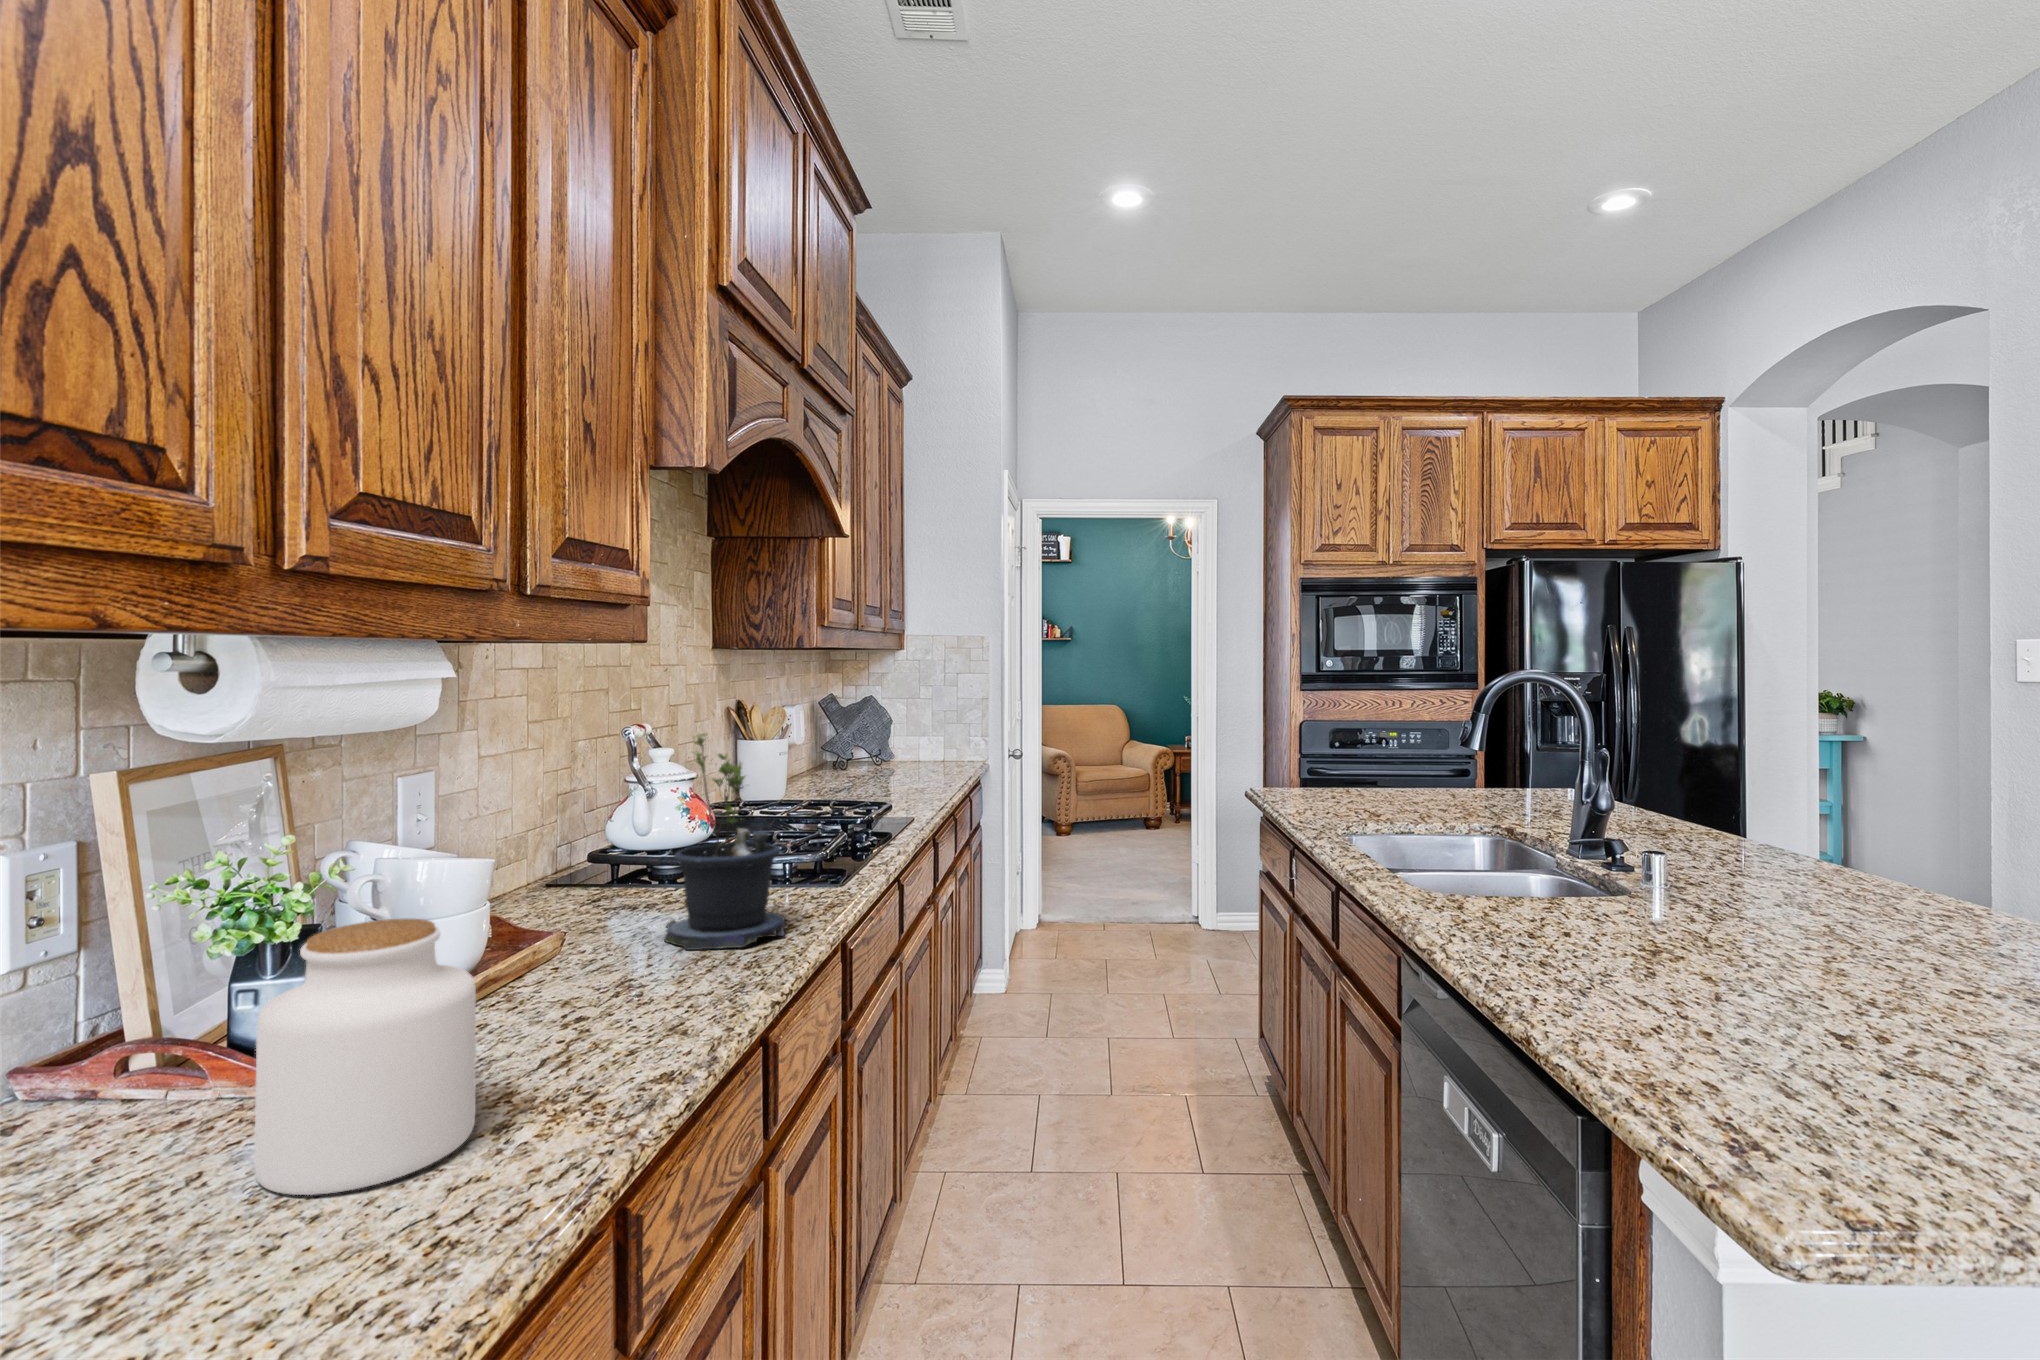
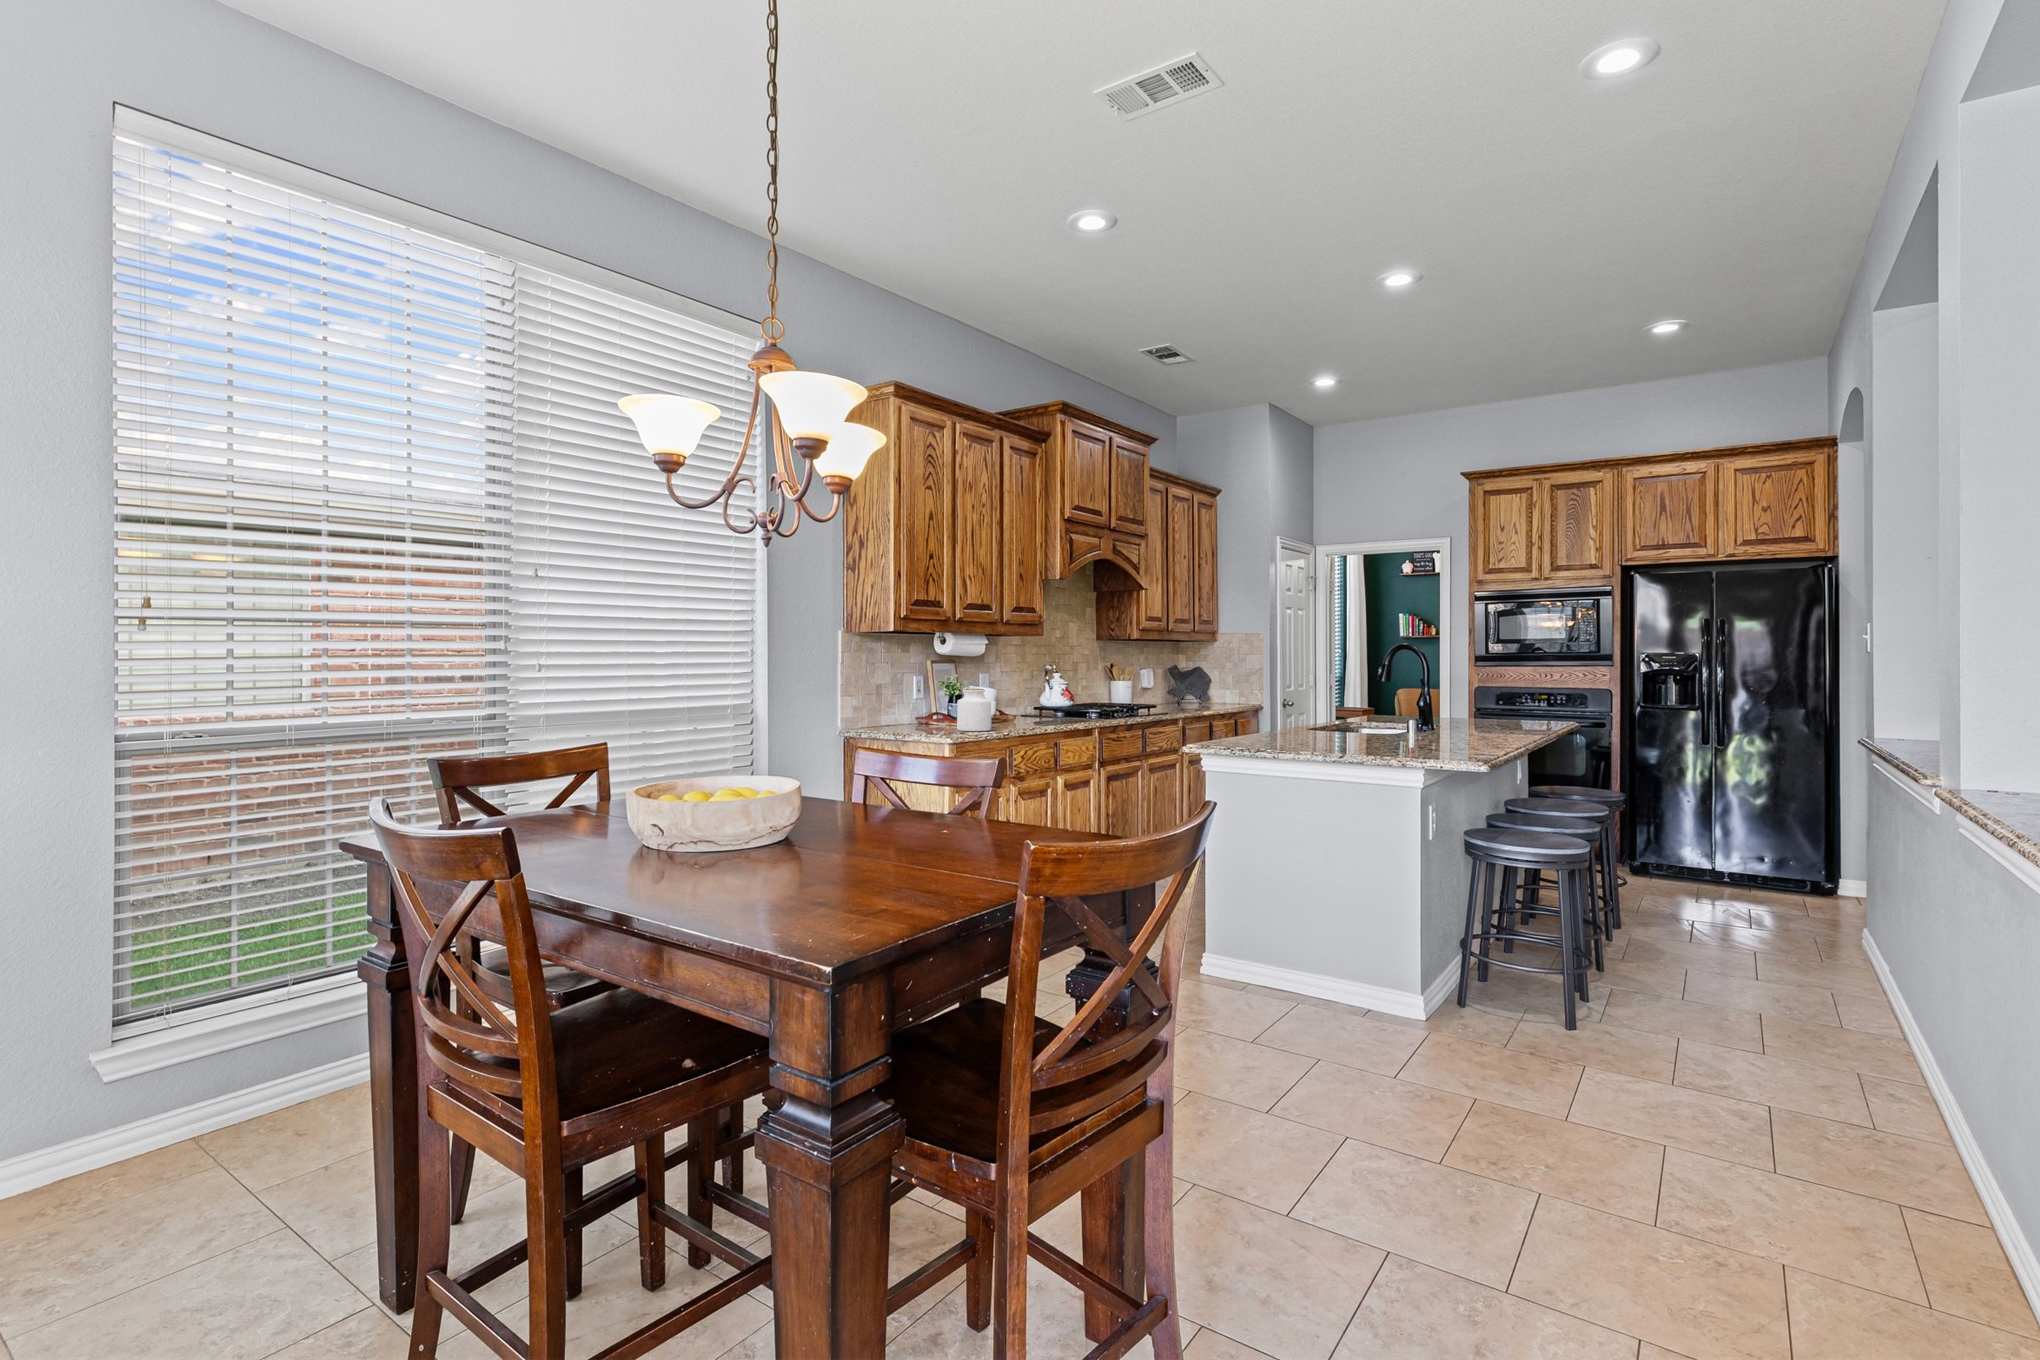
potted plant: present [664,733,788,950] -> none [1045,662,1081,725]

